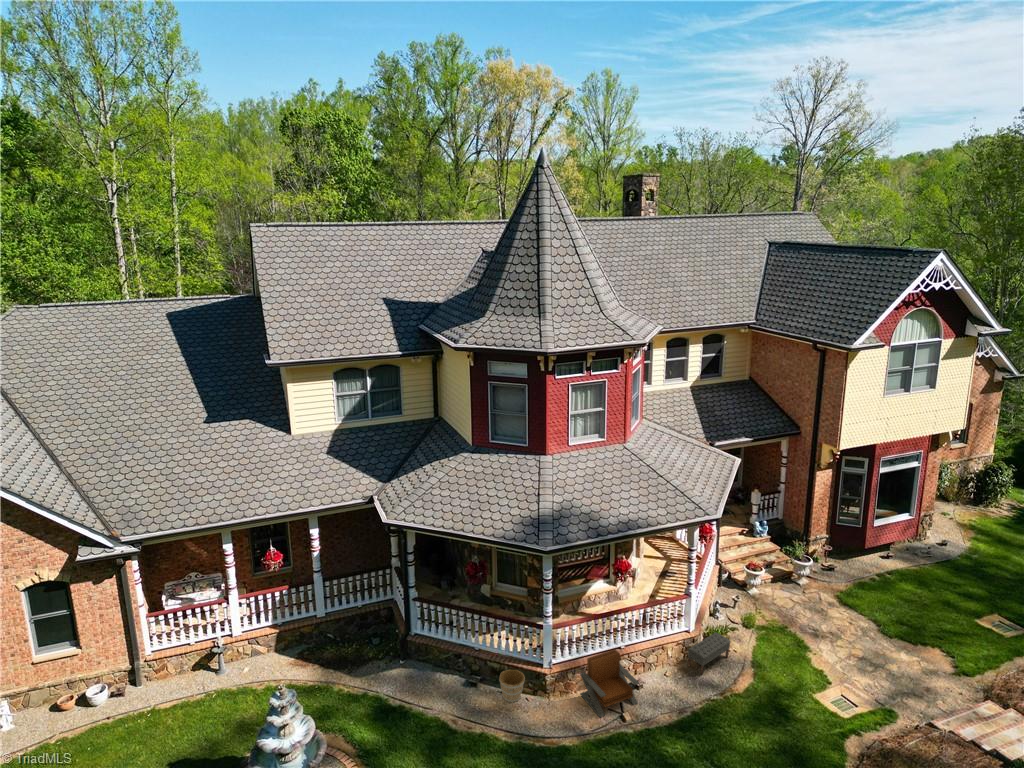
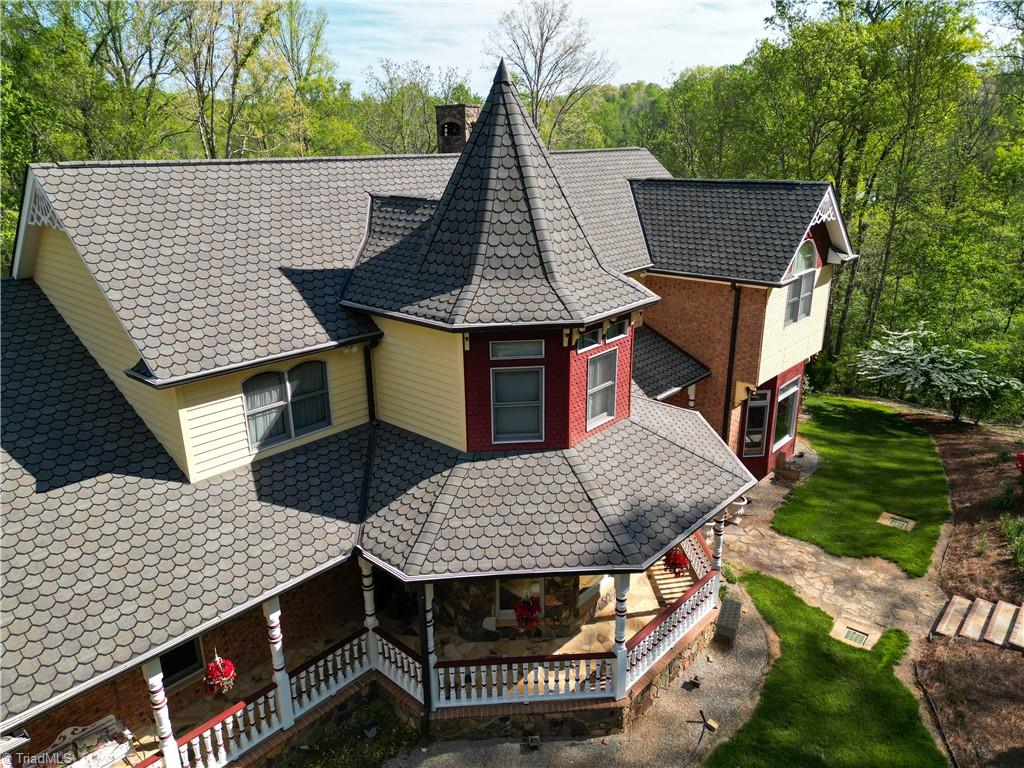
lounge chair: present [580,650,639,717] -> present [770,451,802,489]
wooden bucket: present [499,670,525,702] -> none [567,711,598,752]

